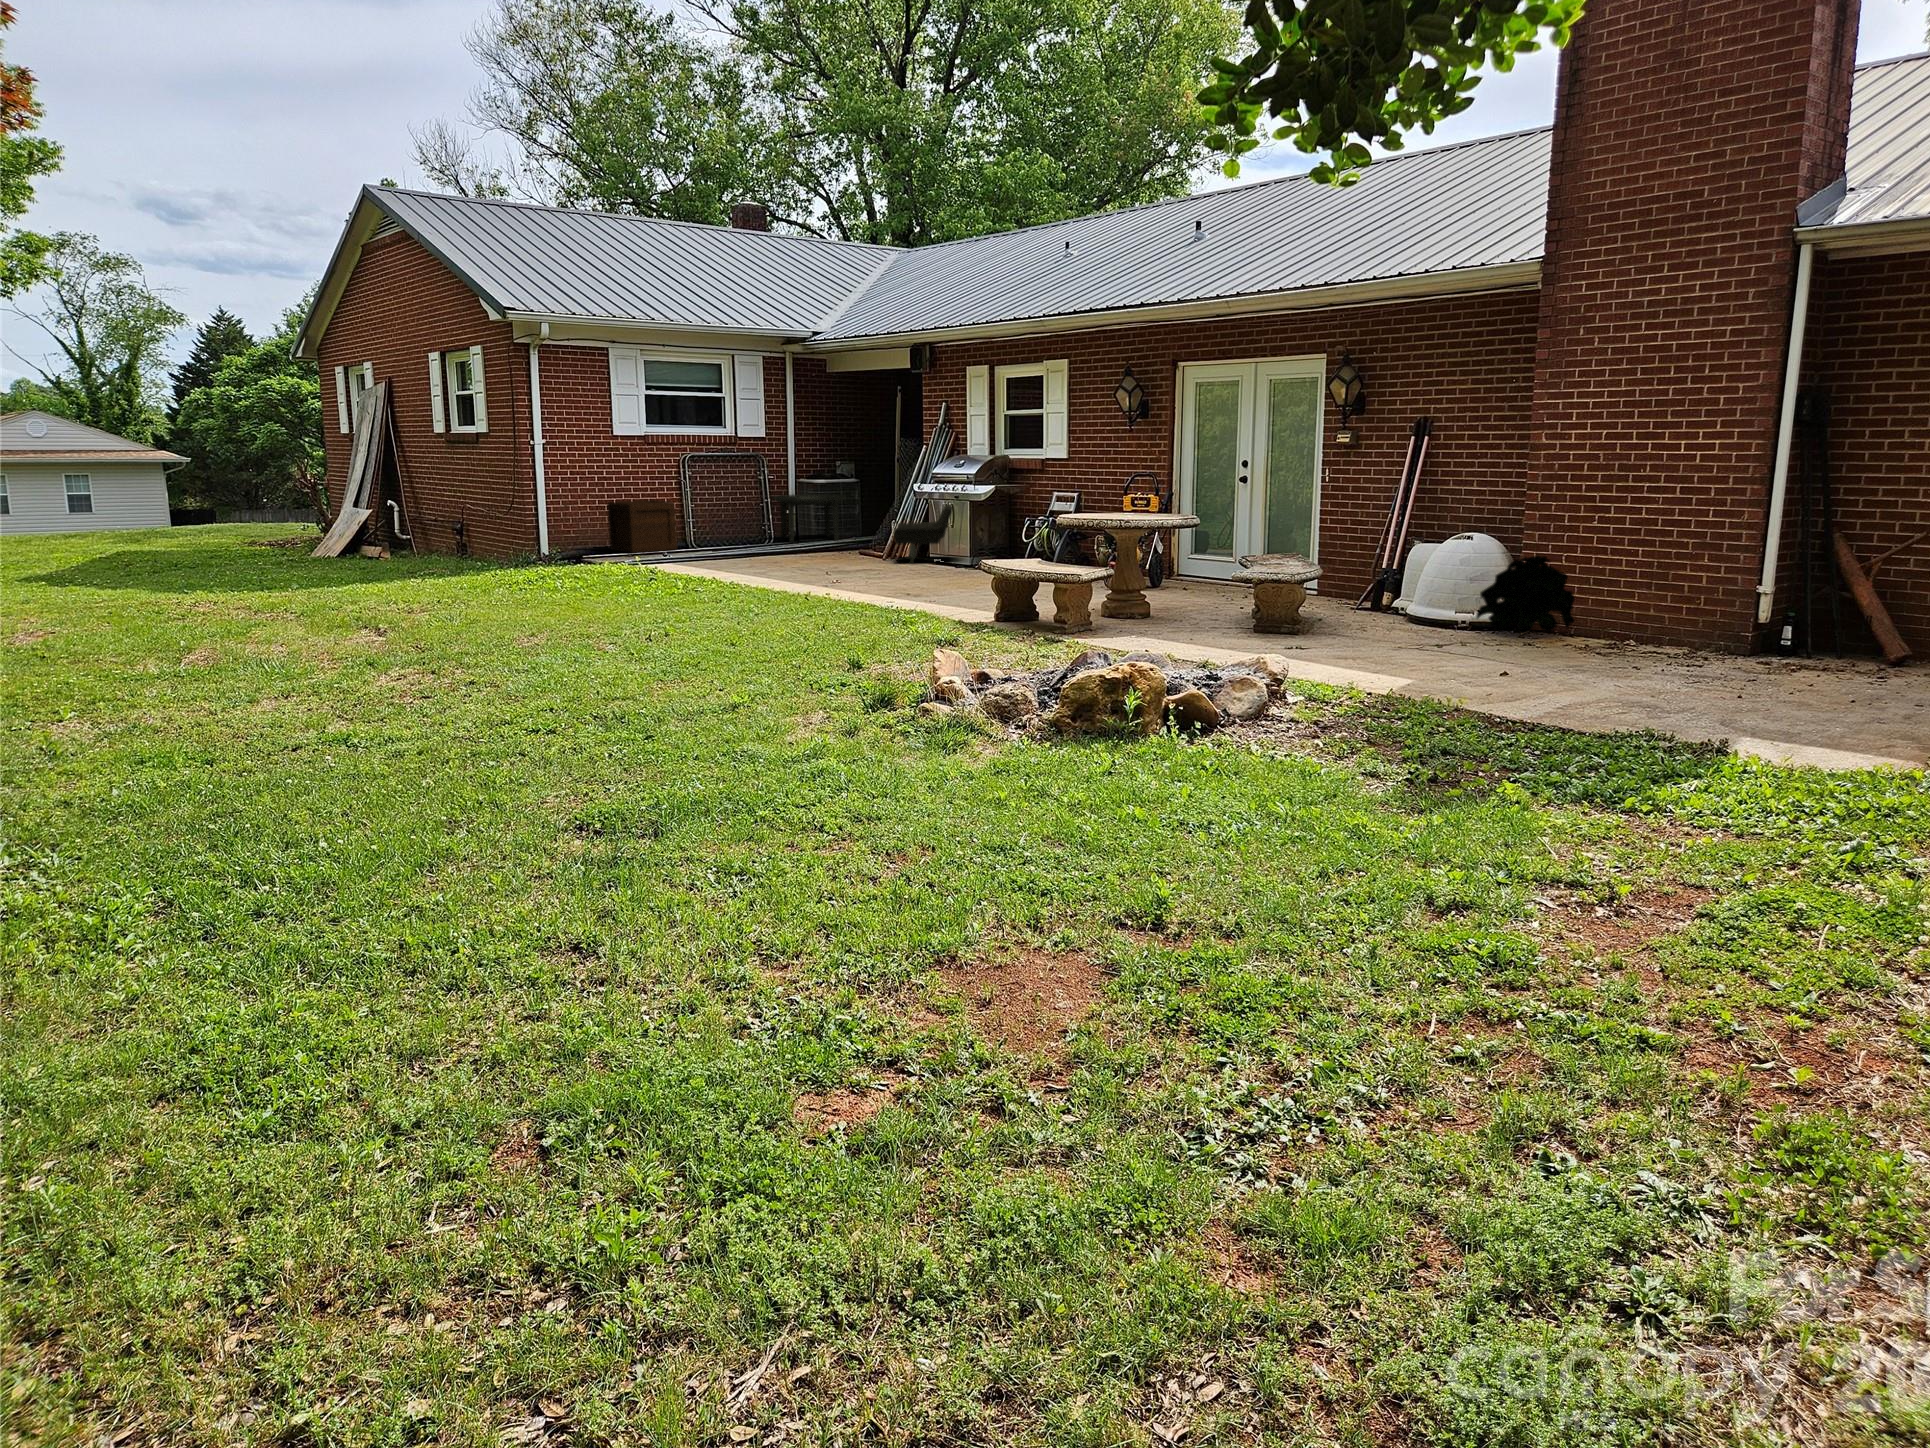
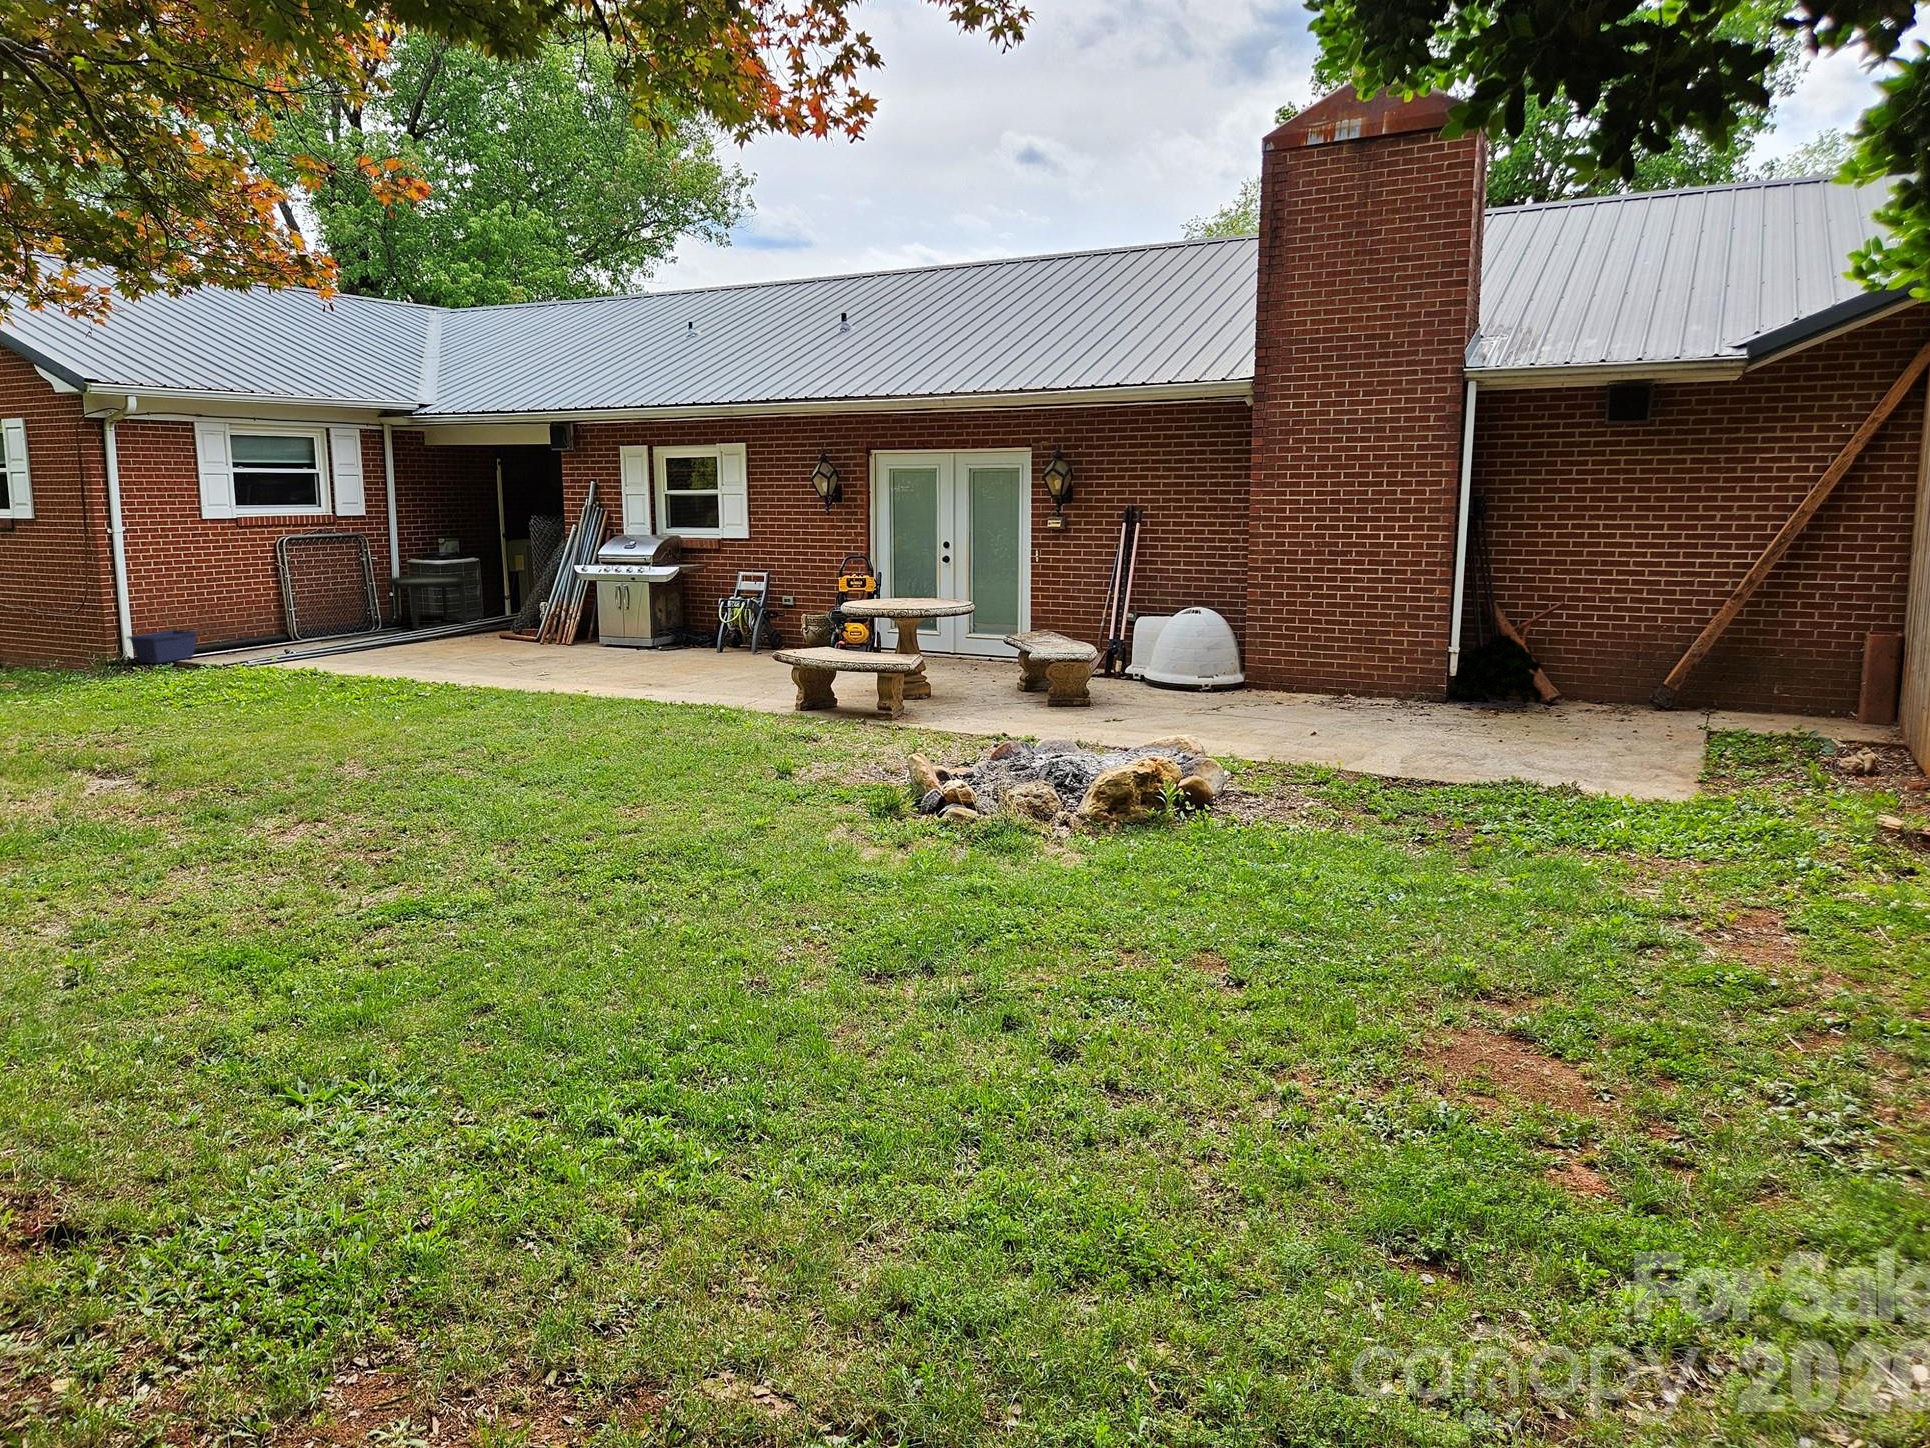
wooden crate: present [607,500,677,553] -> none [202,591,295,654]
lounge chair: present [894,505,952,563] -> none [567,587,640,650]
storage bin: none [541,530,598,556] -> present [127,630,198,664]
potted plant: present [1476,555,1575,635] -> present [1452,635,1542,706]

